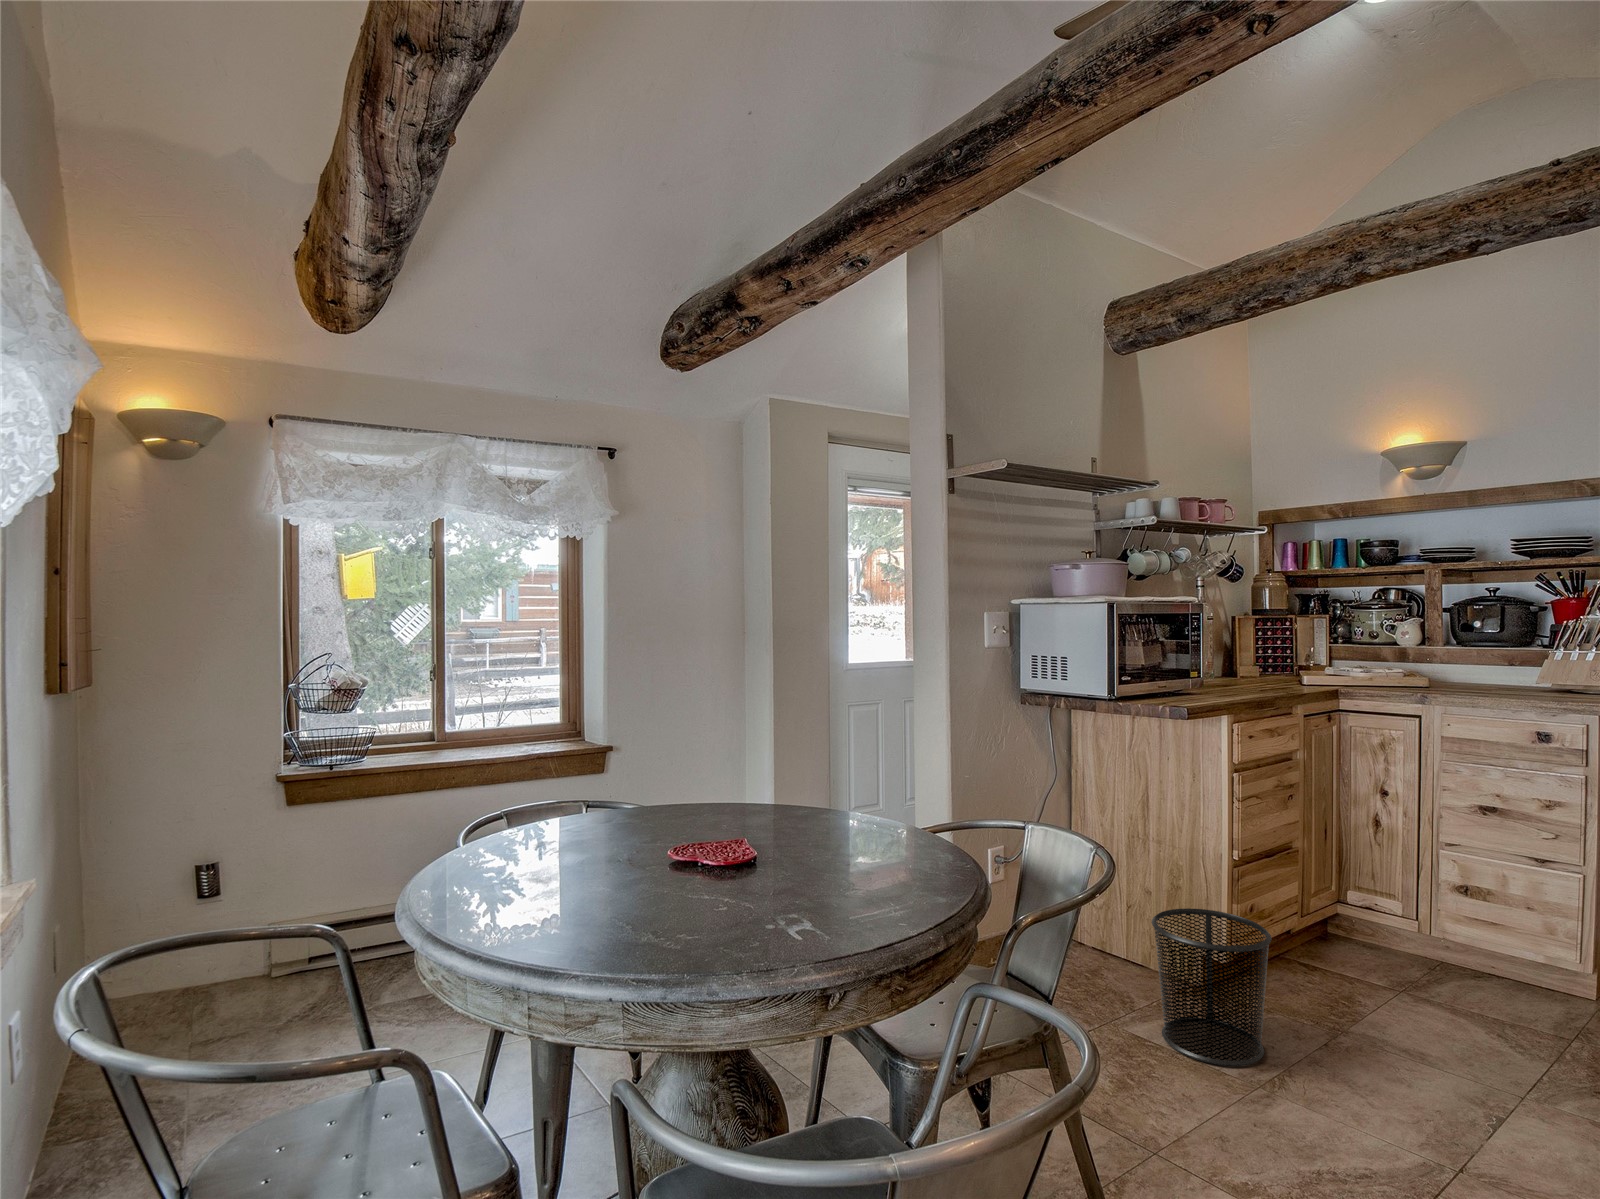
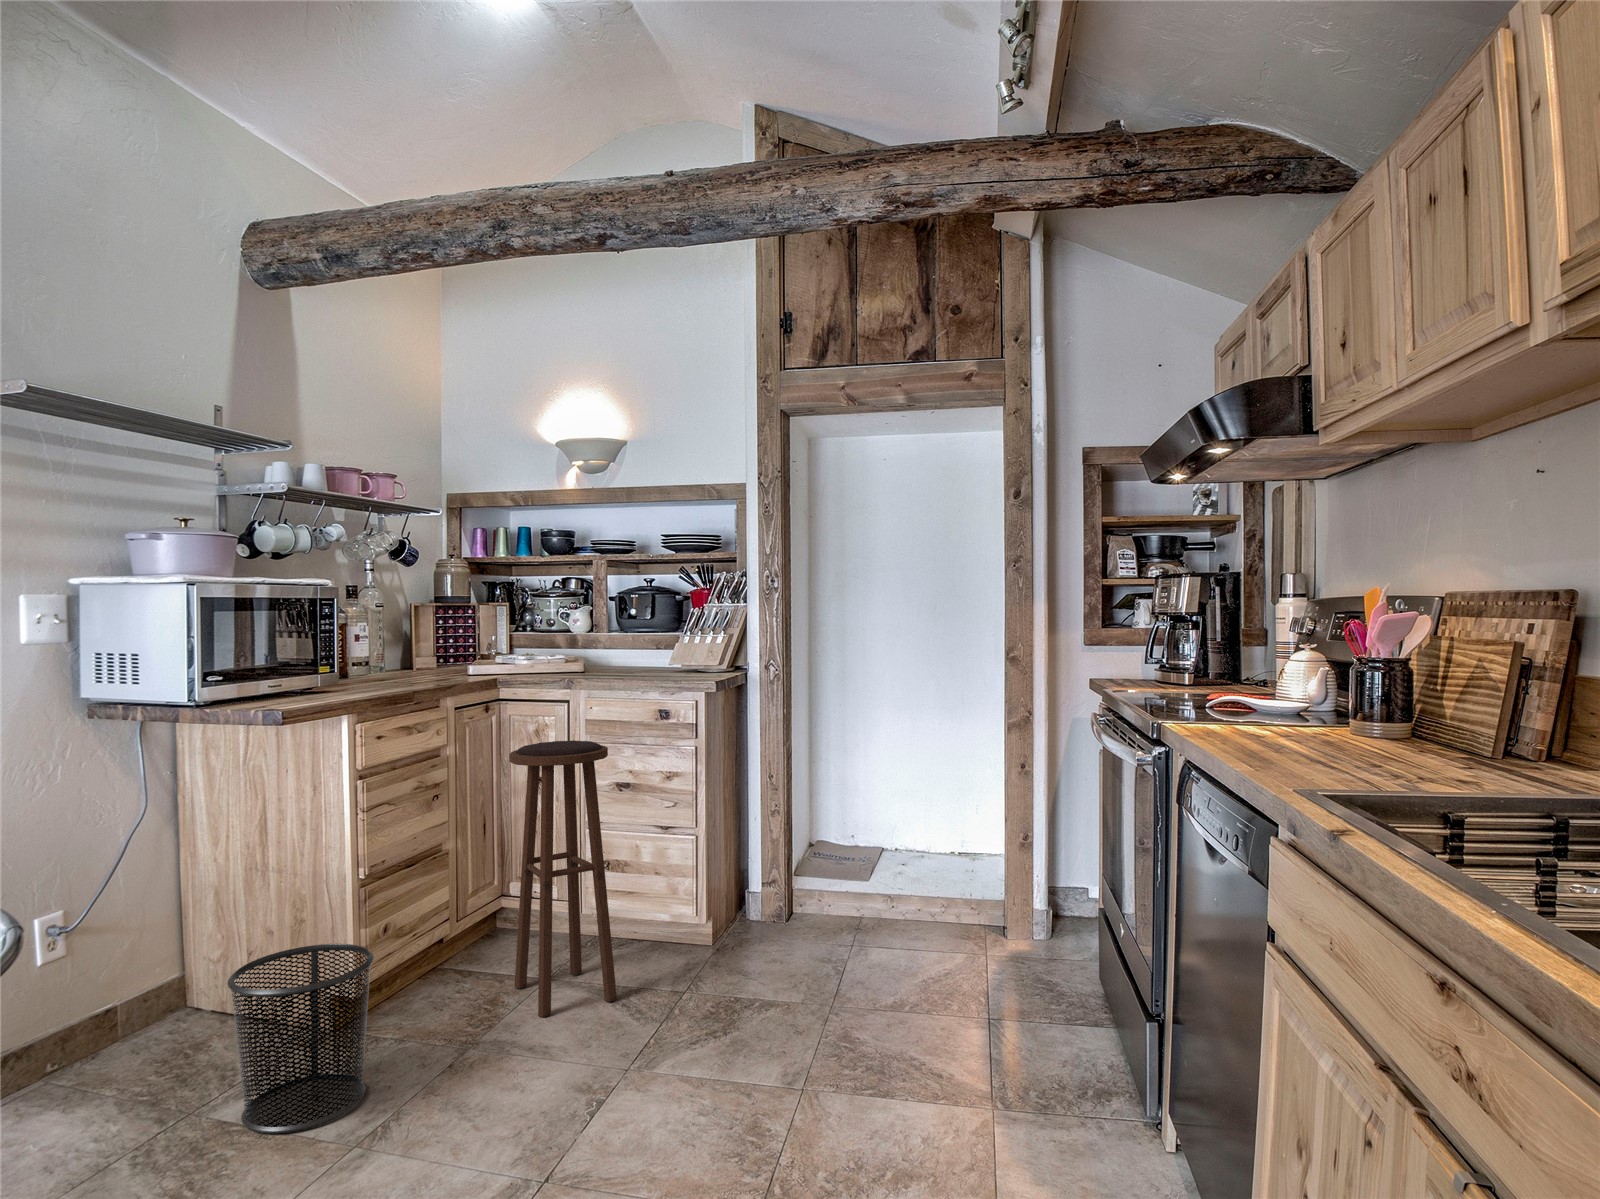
stool: none [1374,760,1510,1042] -> present [509,740,617,1017]

